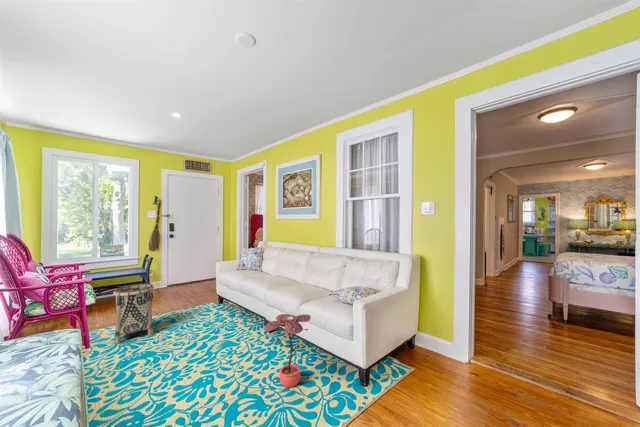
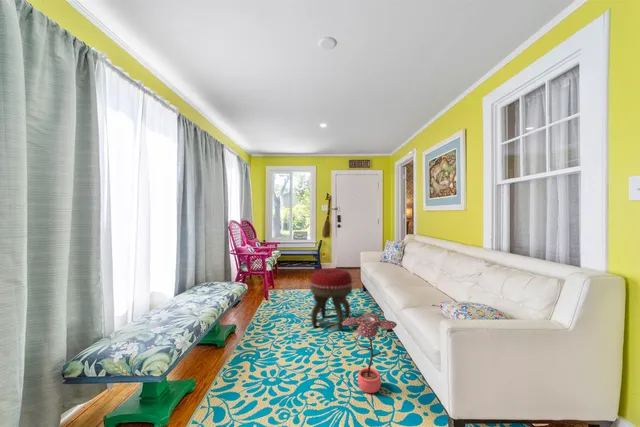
basket: present [113,283,154,344] -> none [279,259,307,302]
footstool: none [182,283,232,355] -> present [310,268,352,331]

